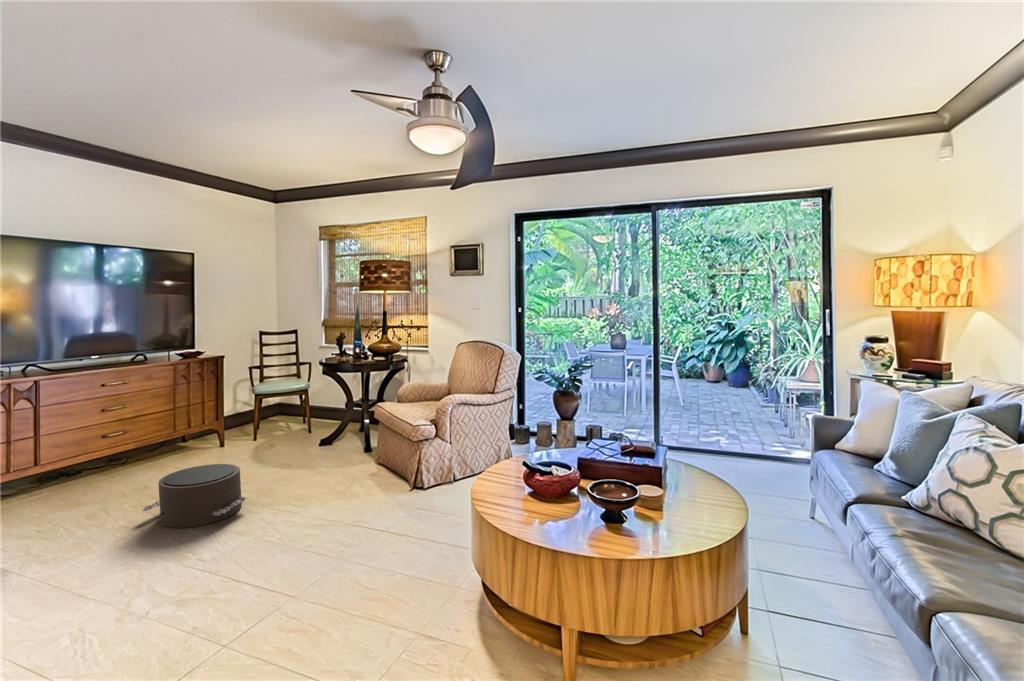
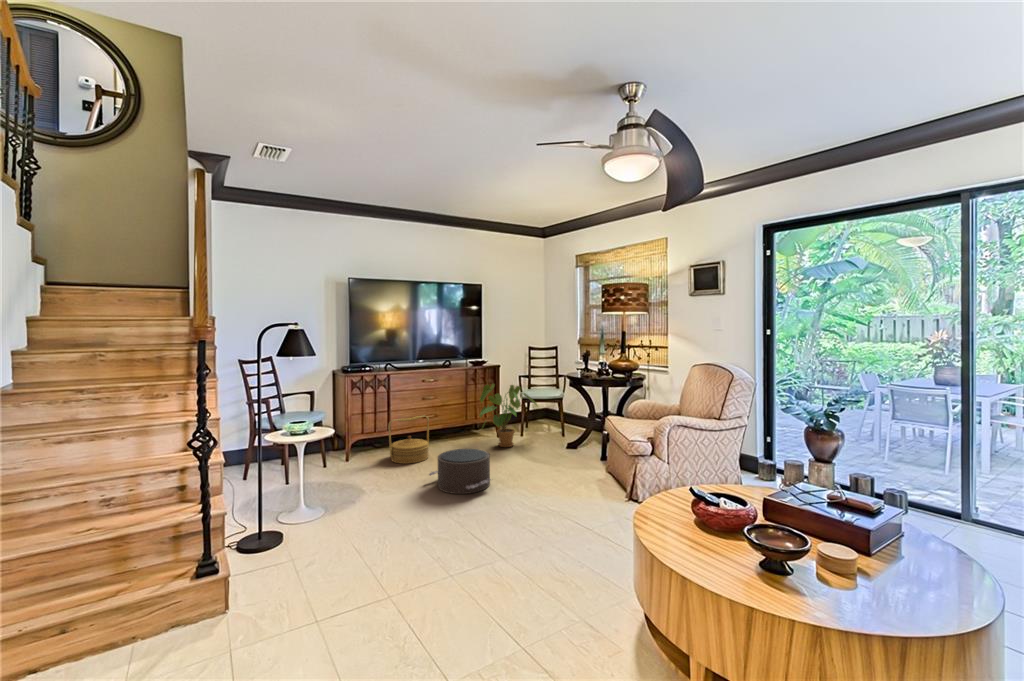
house plant: none [196,379,283,458] -> present [480,384,537,447]
woven basket: none [45,432,123,507] -> present [388,415,429,464]

